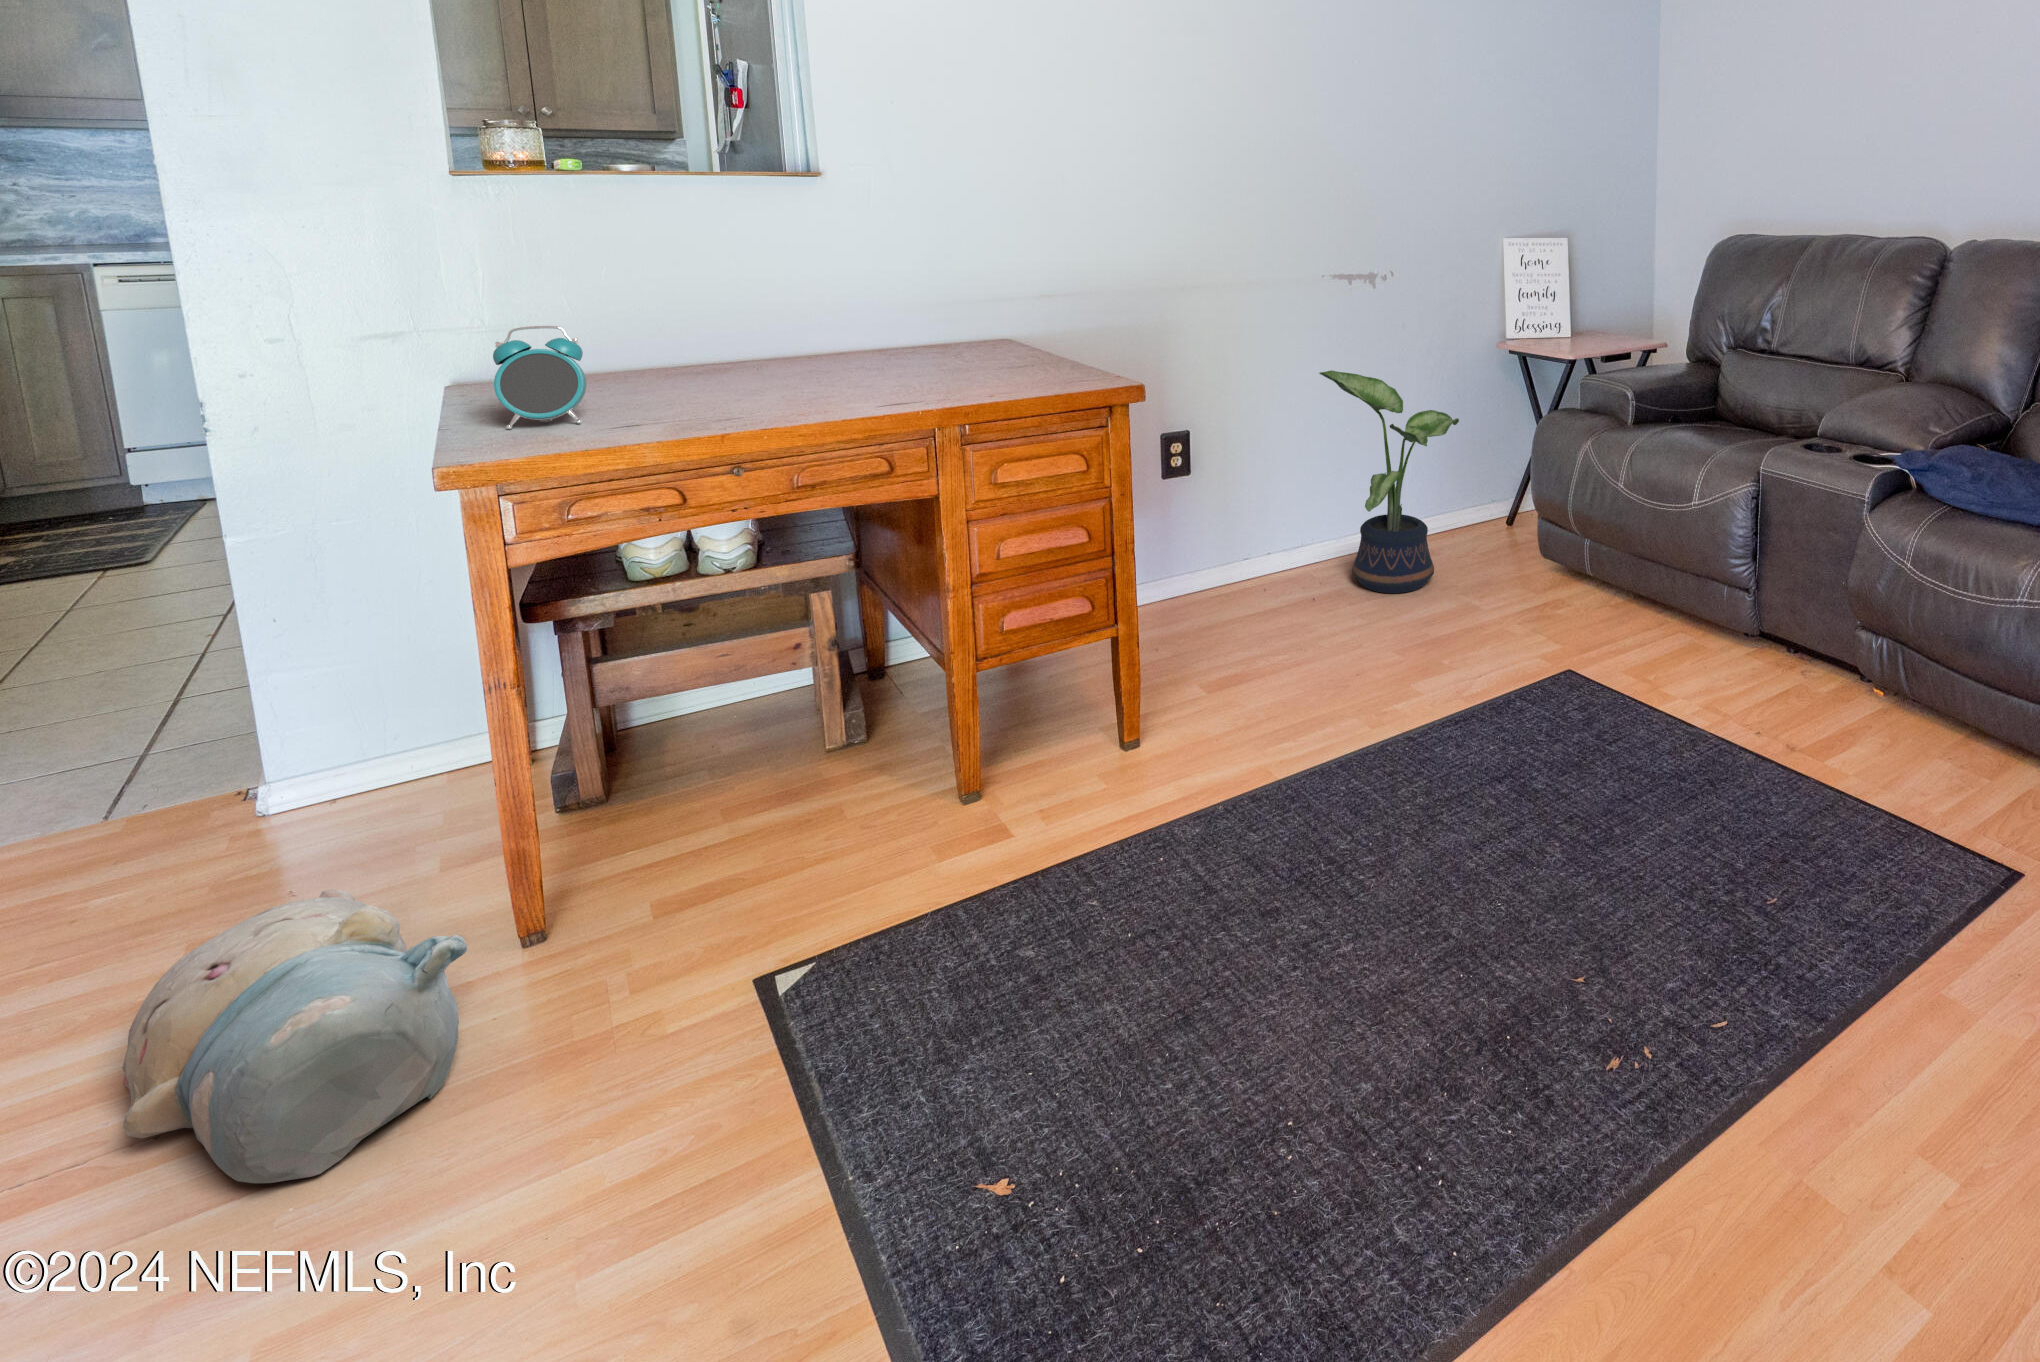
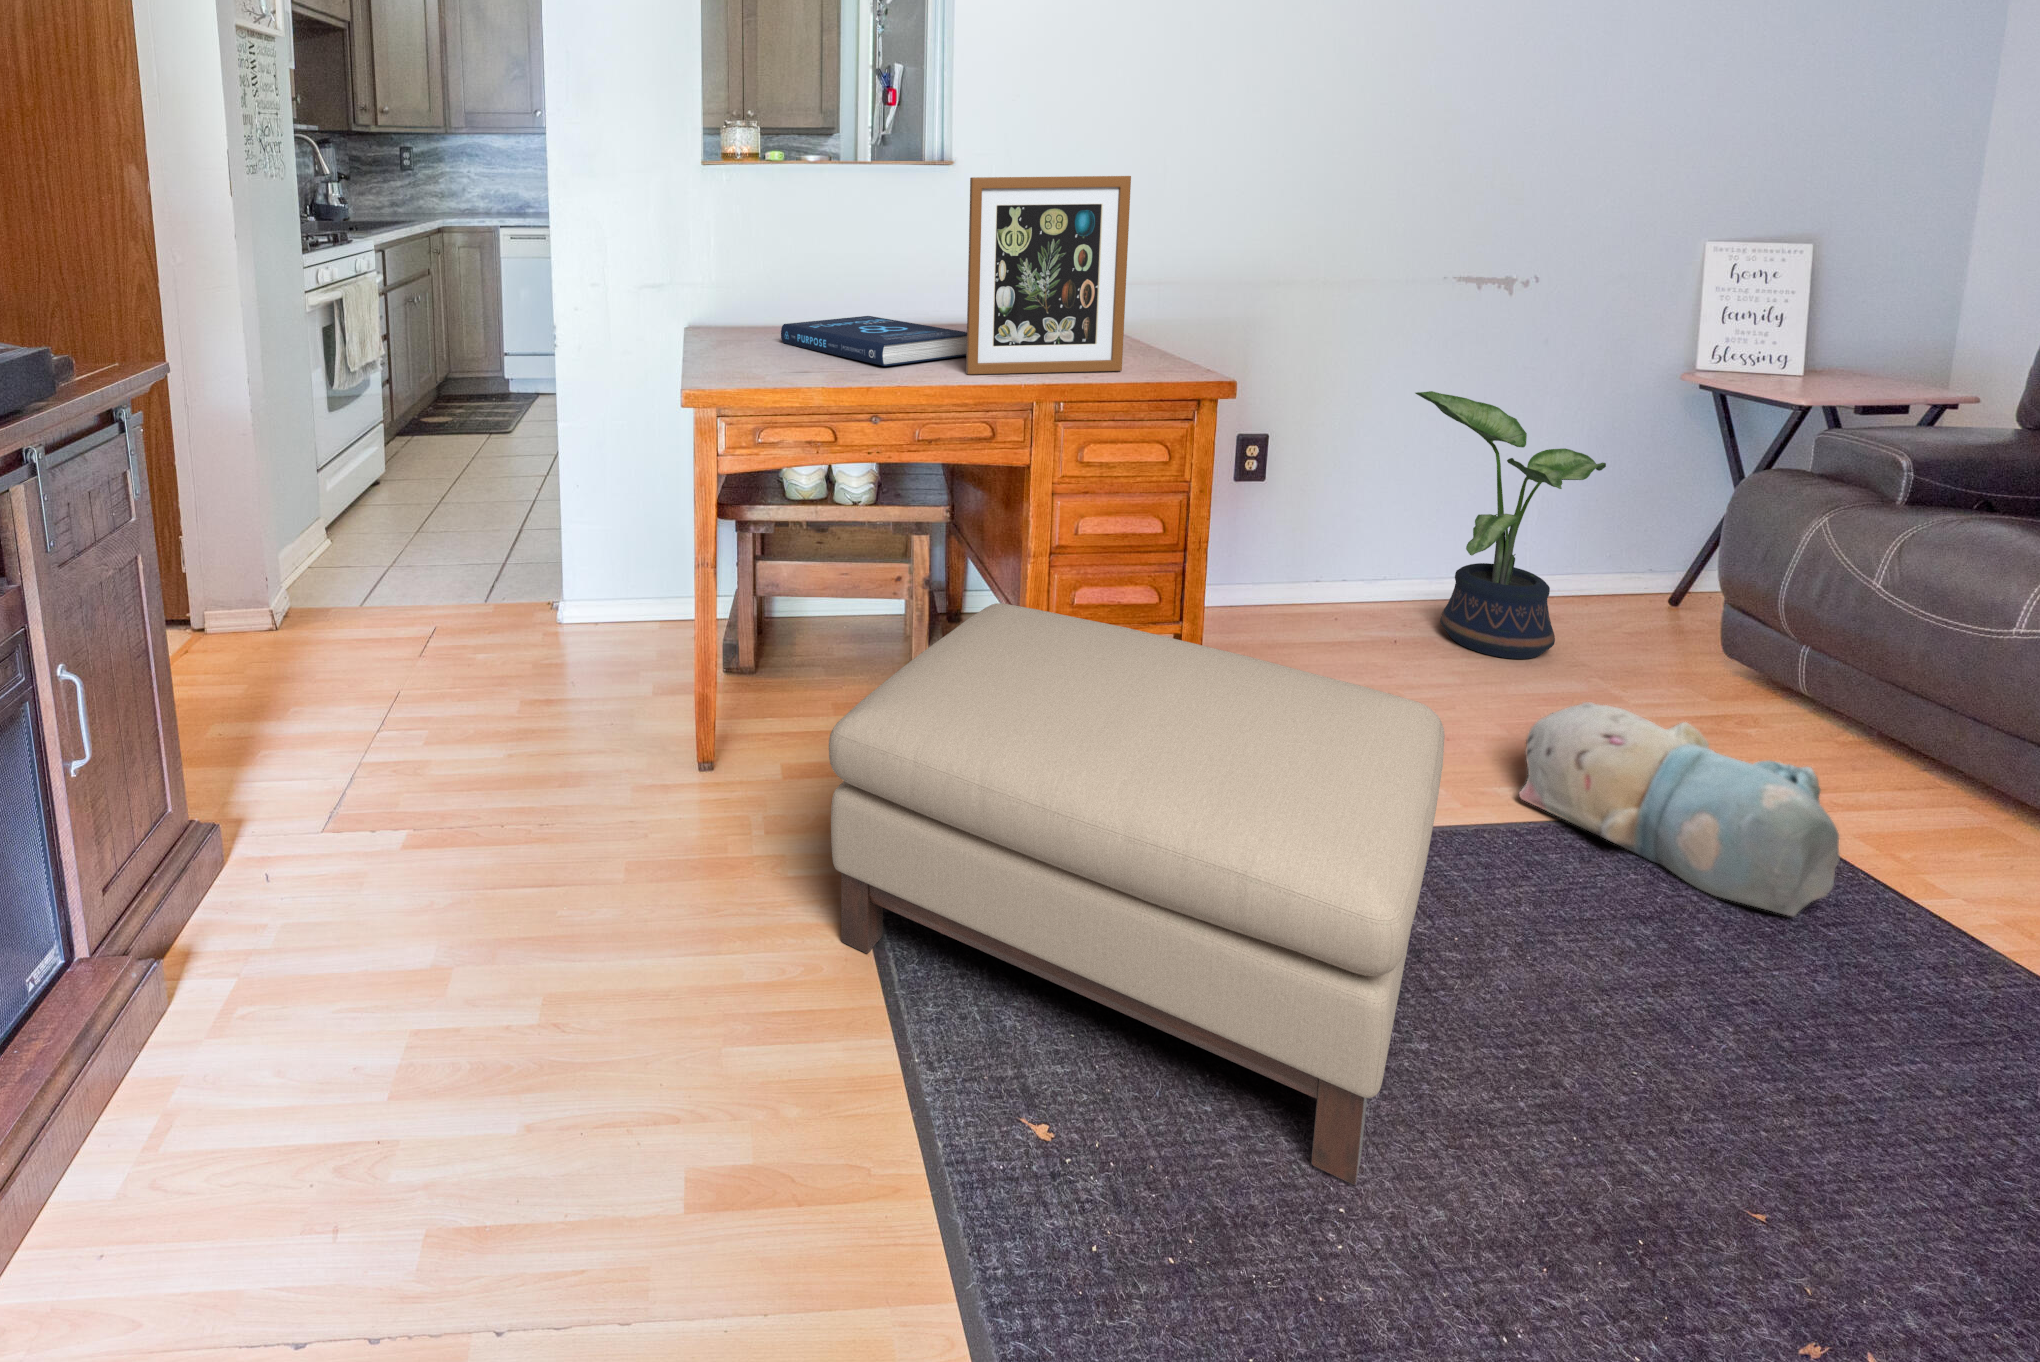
picture frame: none [842,184,1039,406] -> present [966,176,1131,374]
alarm clock: present [493,326,587,429] -> none [727,293,781,369]
book: none [587,339,868,405] -> present [781,316,967,366]
ottoman: none [705,650,1341,1095] -> present [829,603,1445,1185]
plush toy: present [122,889,467,1183] -> present [1519,702,1840,916]

